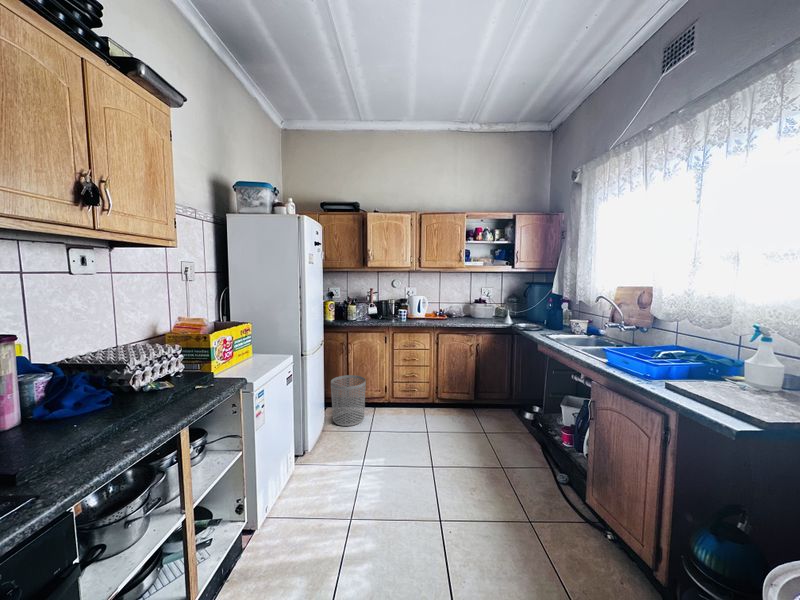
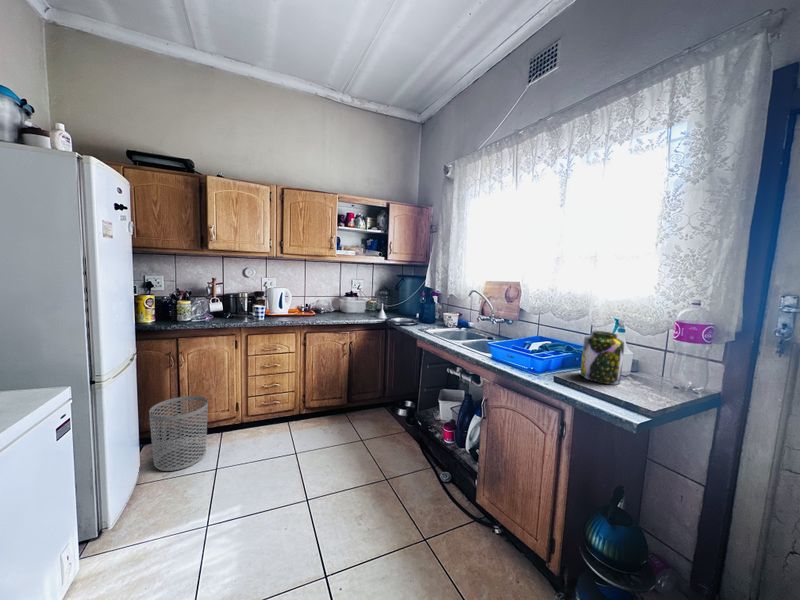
jar: none [704,338,759,397] -> present [580,331,624,384]

